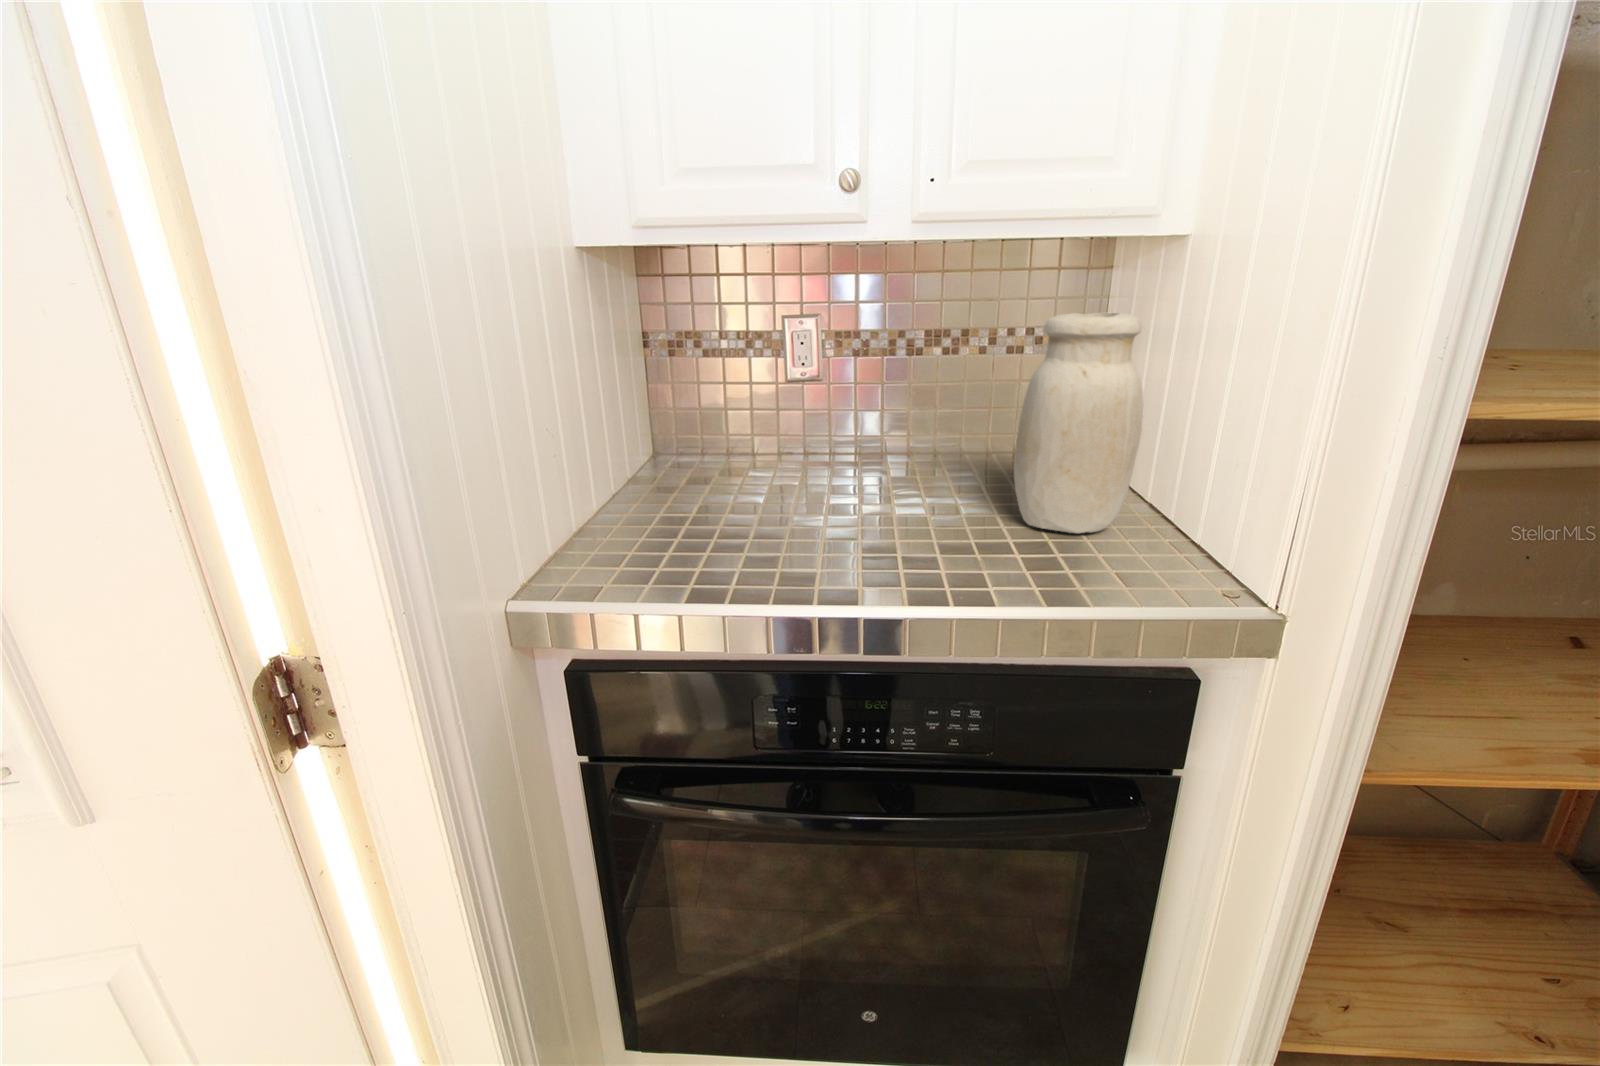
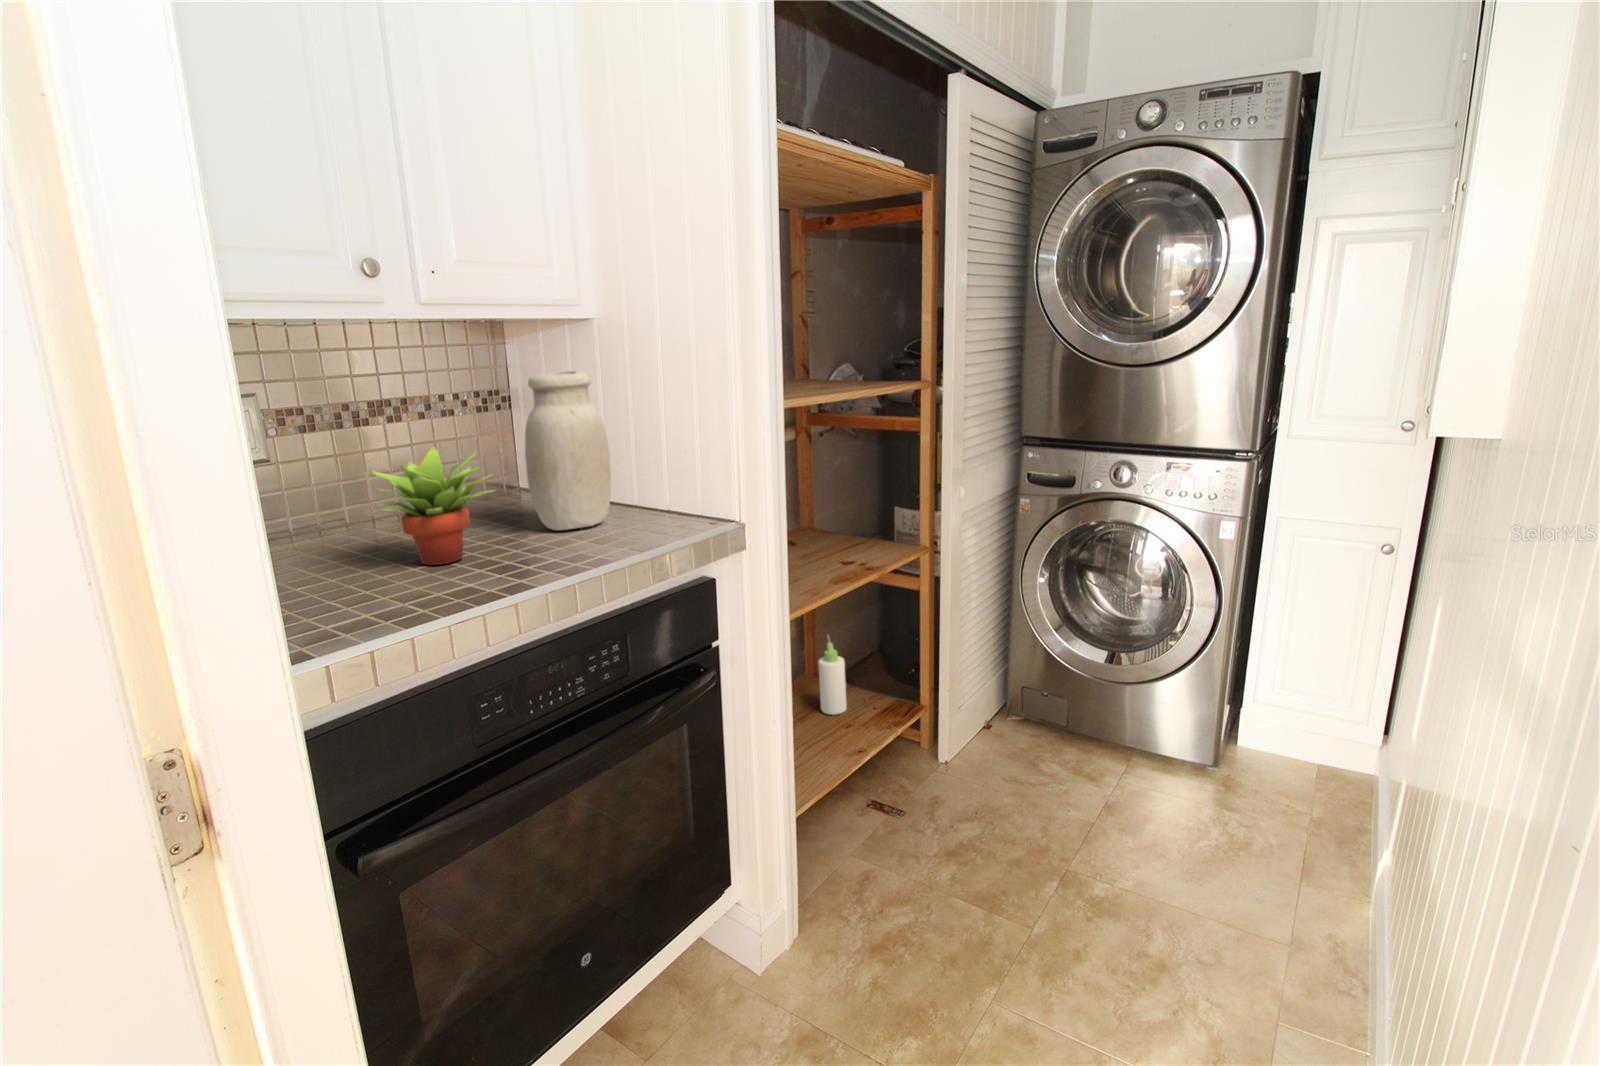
succulent plant: none [809,392,940,530] -> present [370,446,494,565]
bottle: none [1473,818,1570,950] -> present [818,636,847,715]

